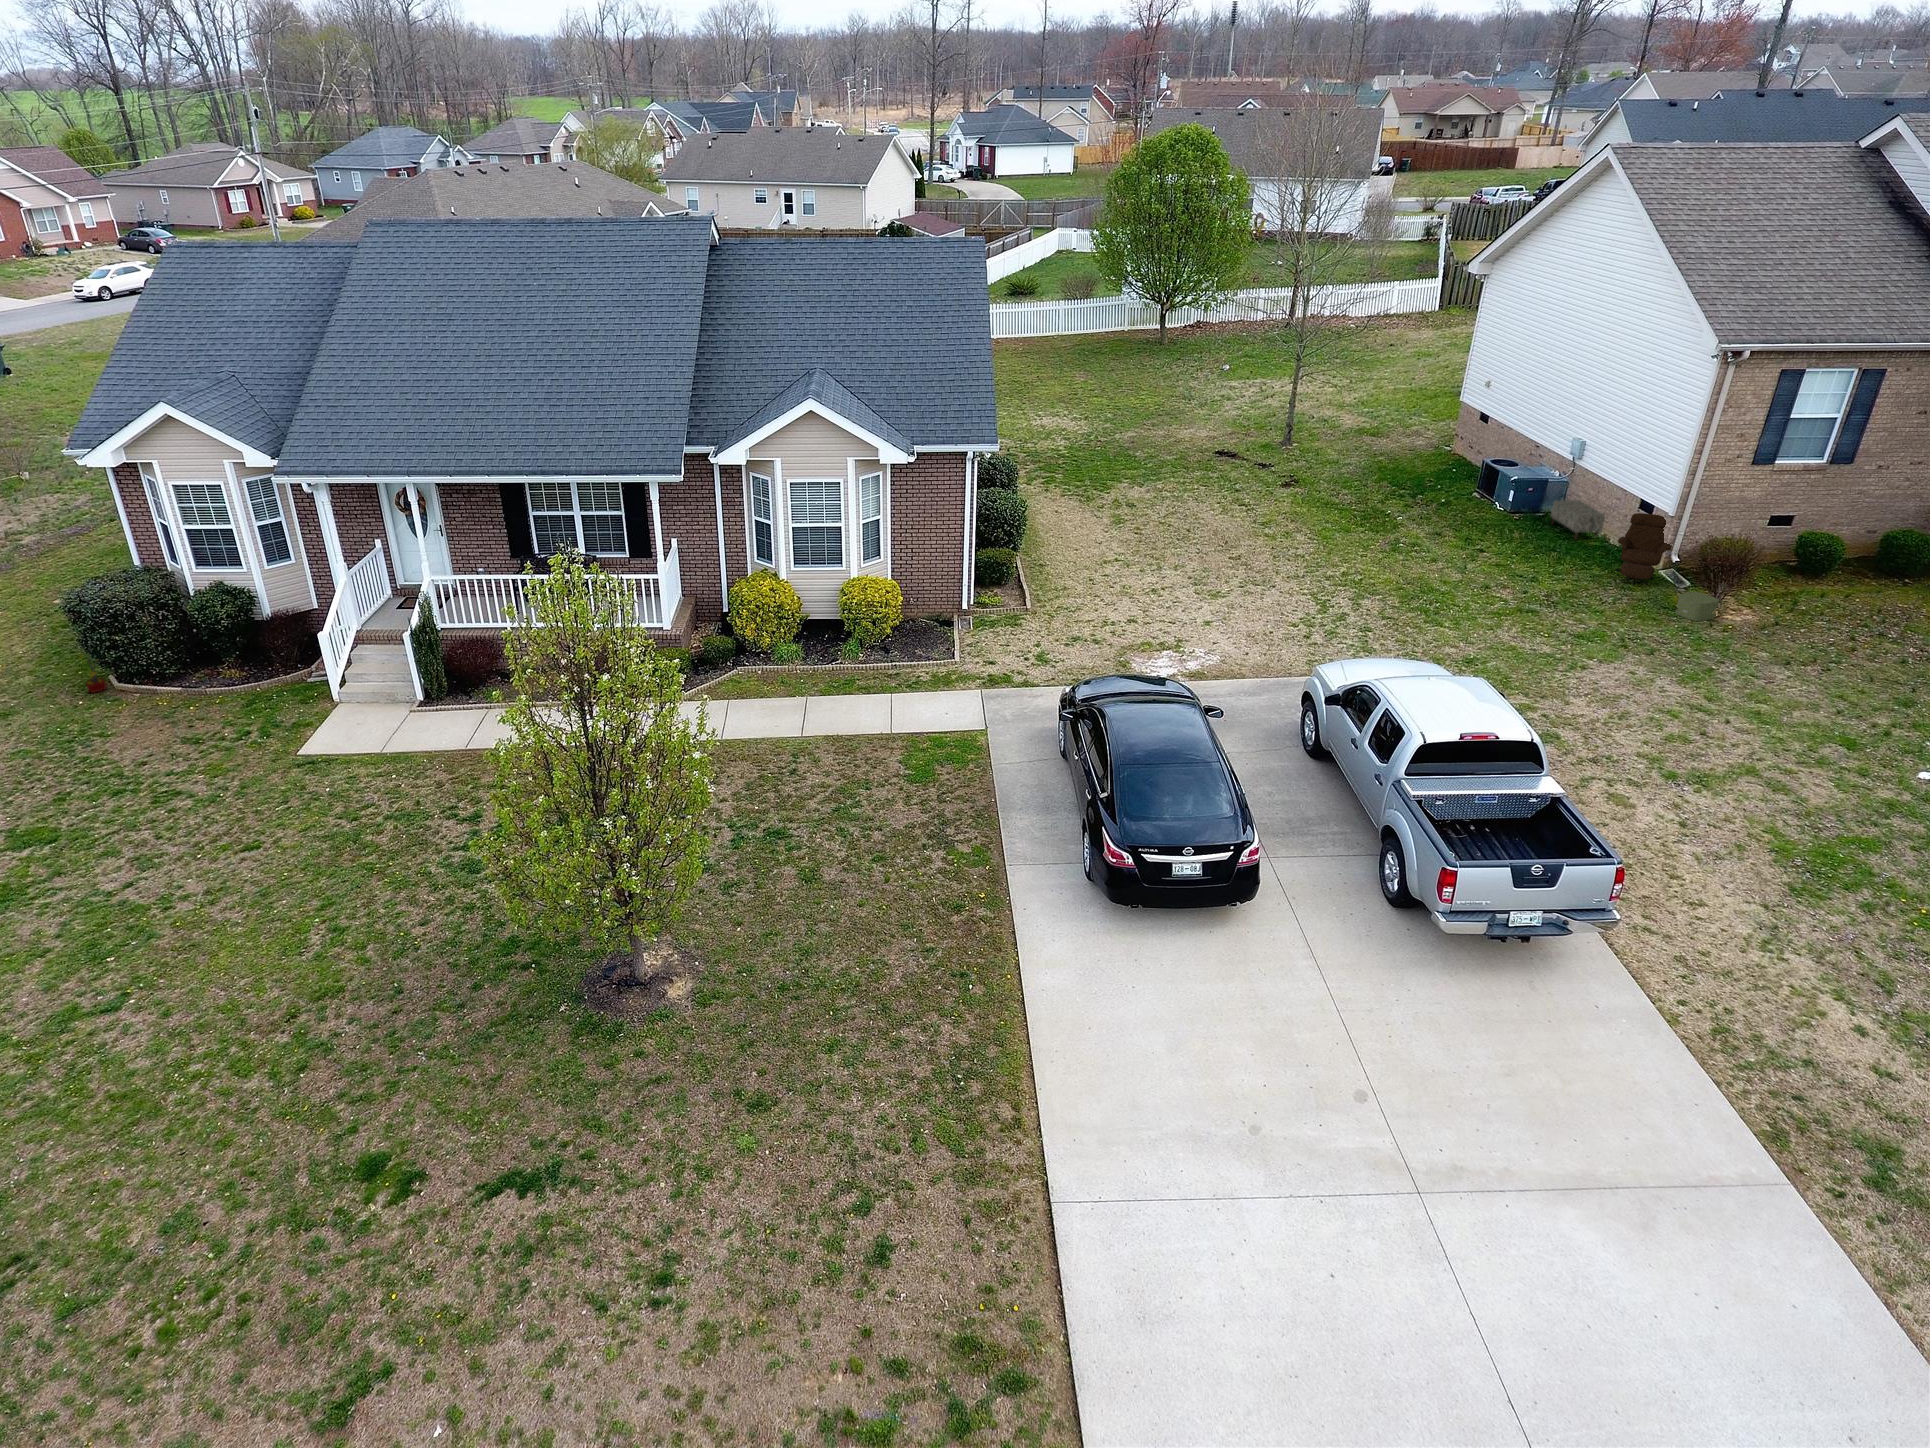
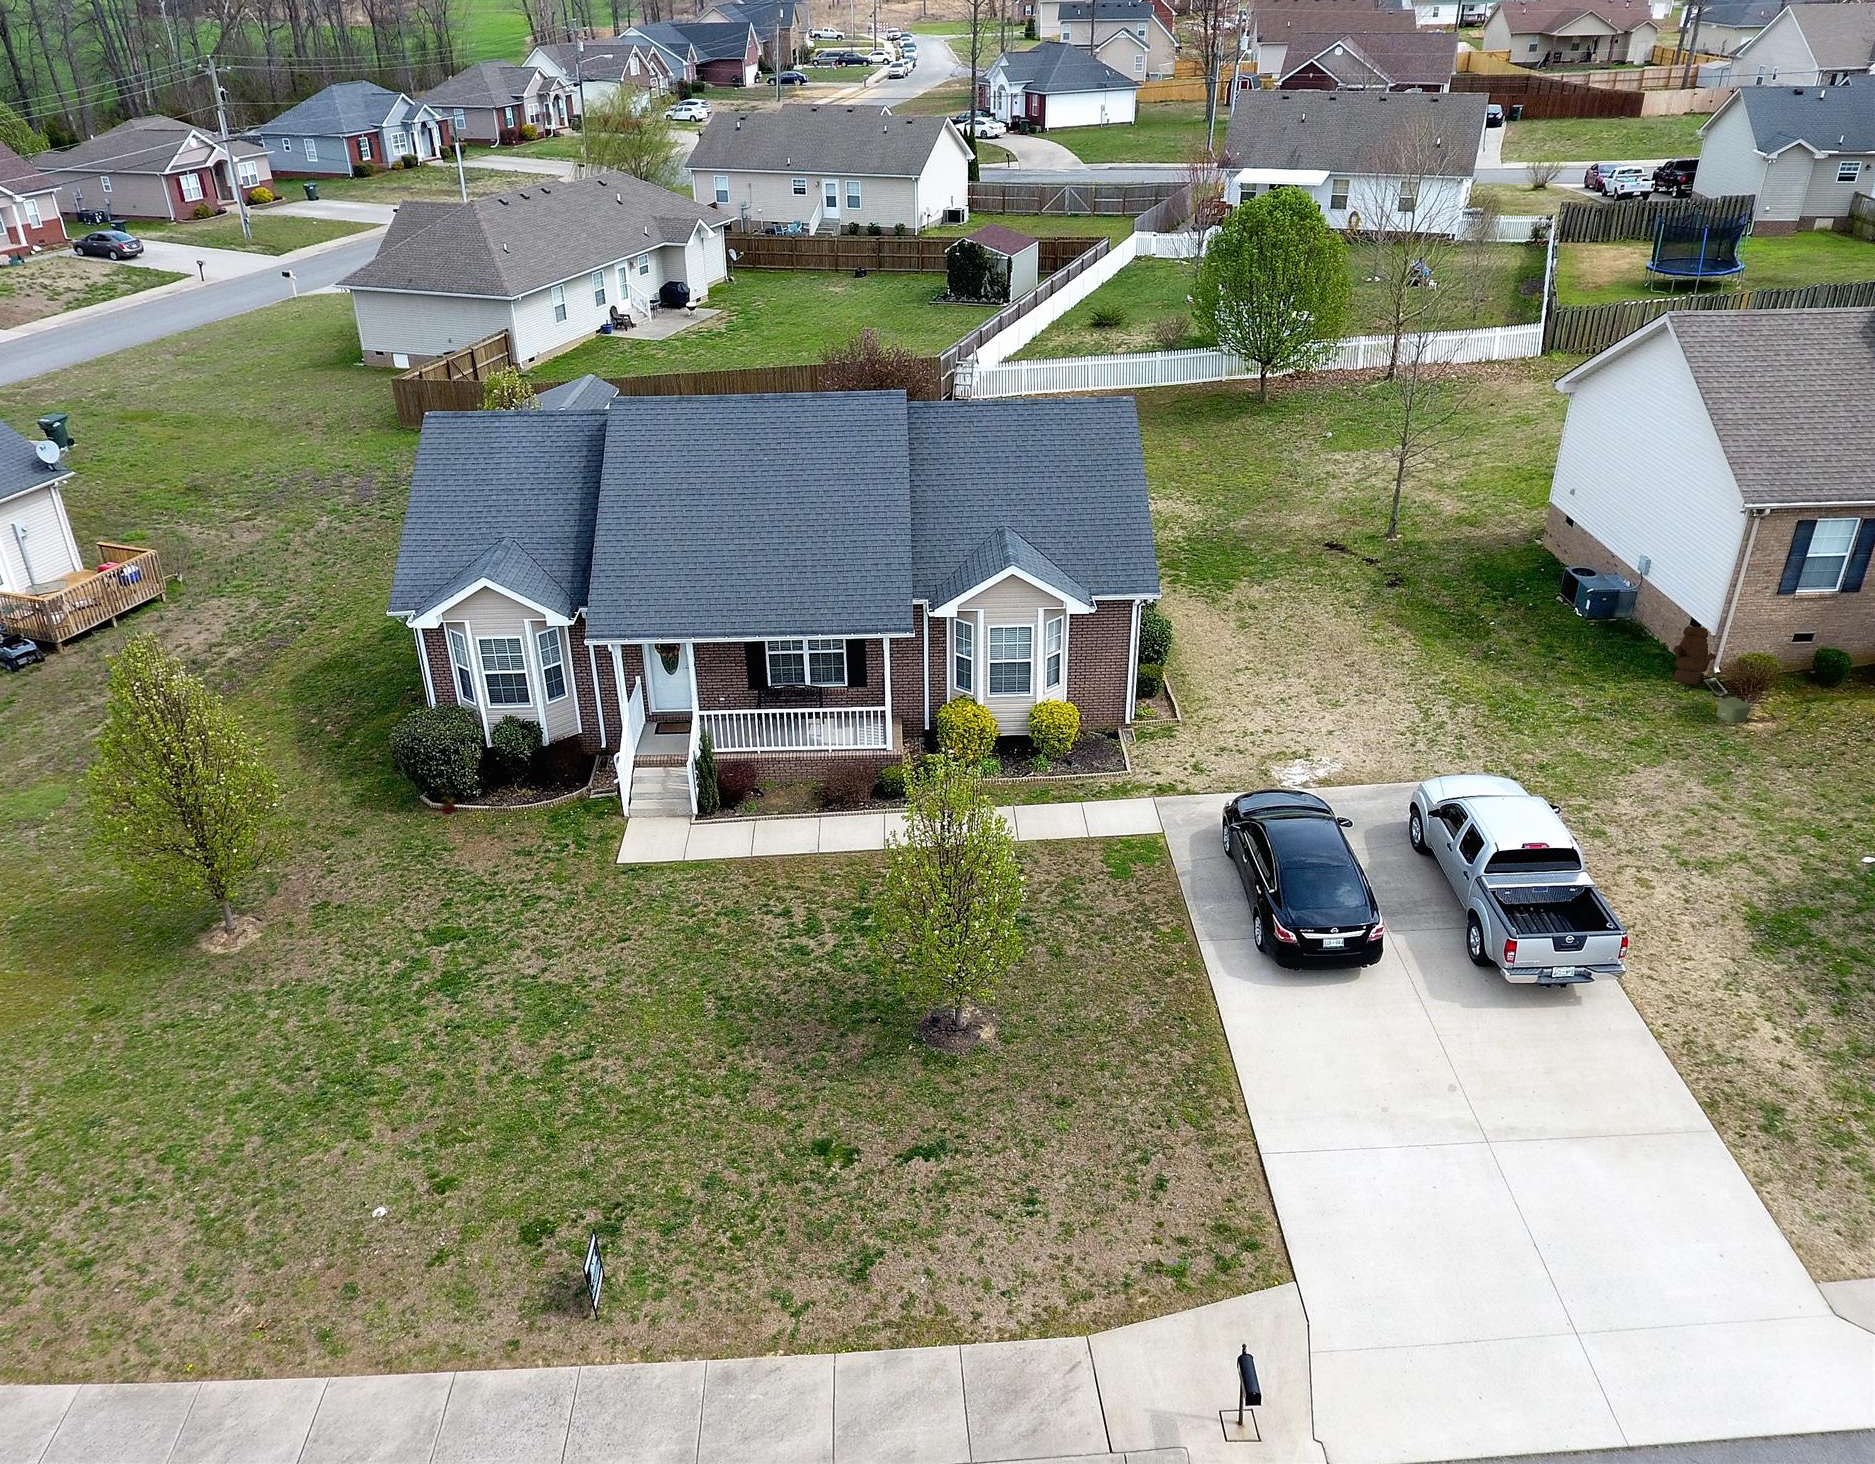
bench: present [1551,500,1605,539] -> none [1622,605,1667,642]

